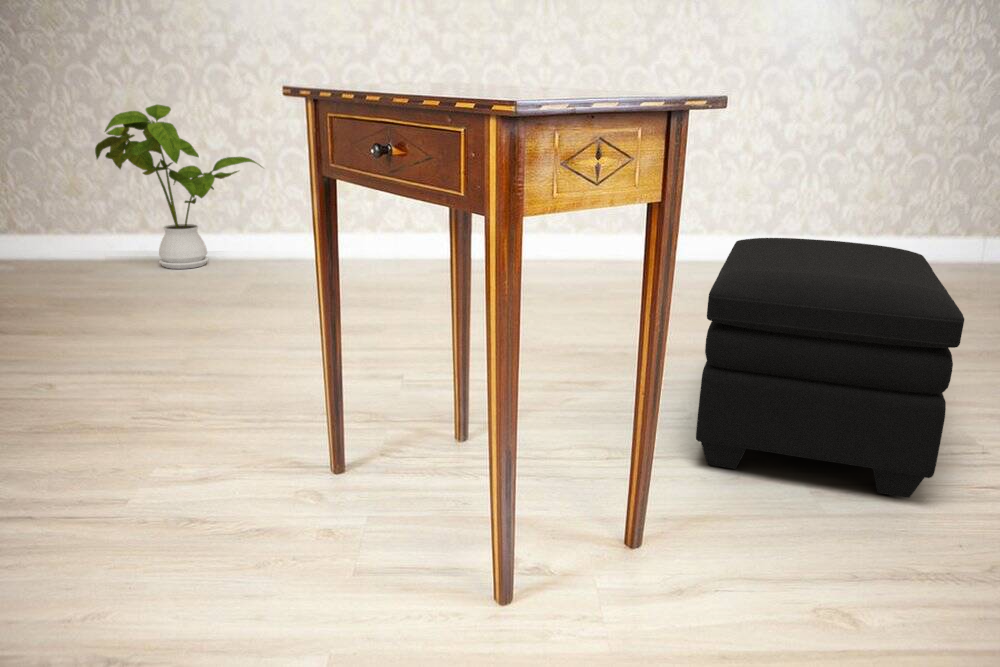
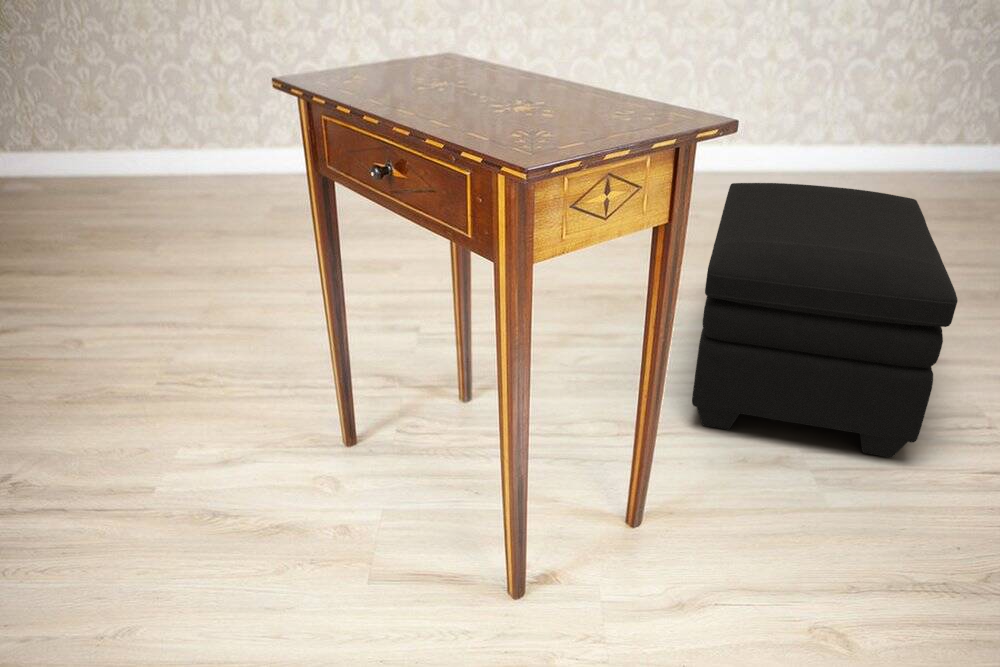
house plant: present [95,104,262,269] -> none [63,25,242,196]

